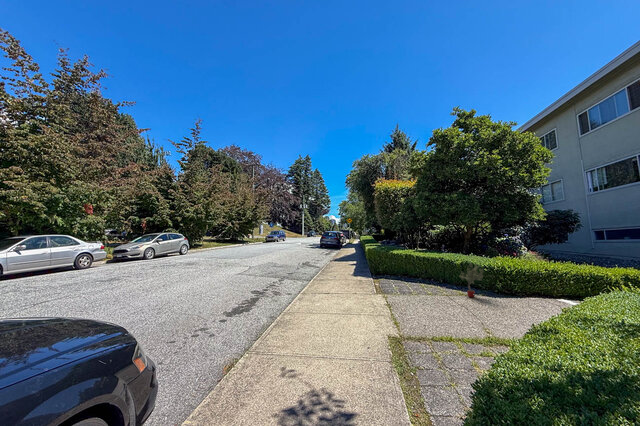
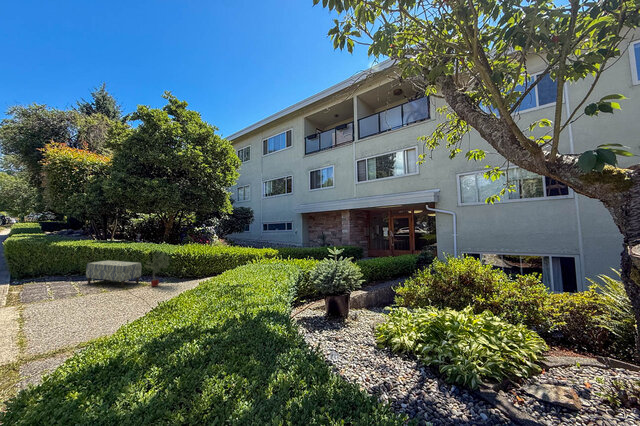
bench: none [413,267,456,293] -> present [86,260,142,287]

